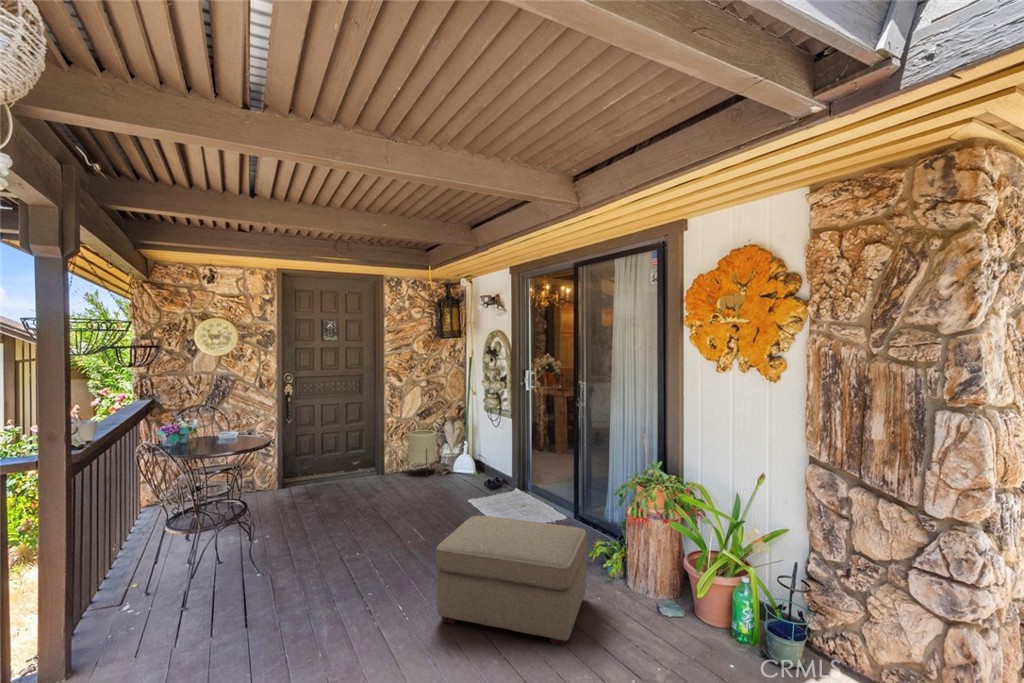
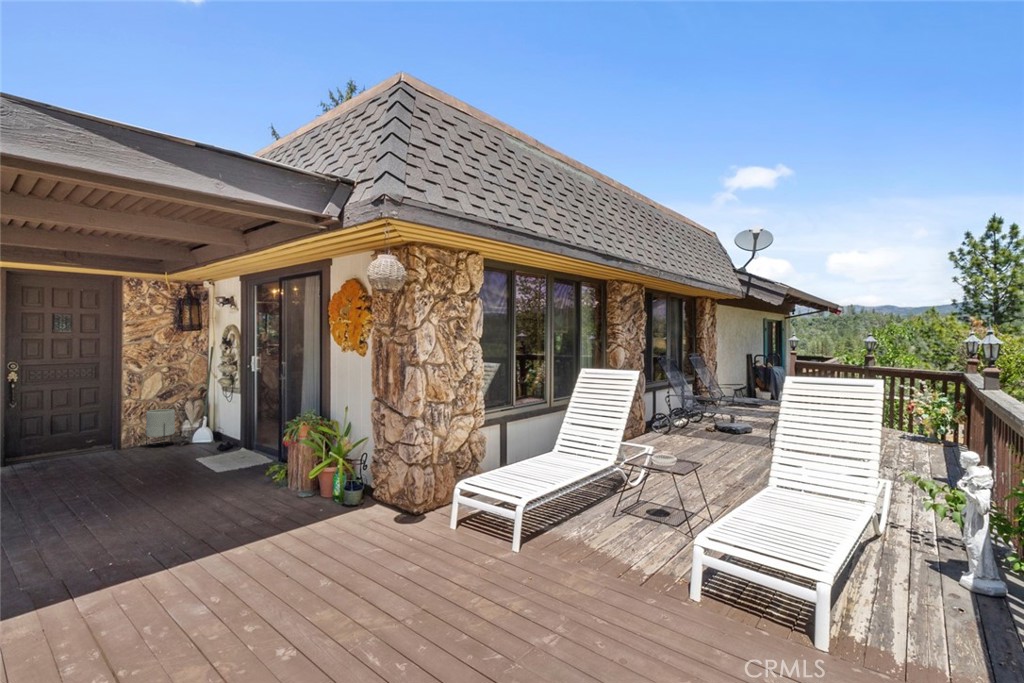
ottoman: present [436,515,587,646] -> none [134,449,253,512]

